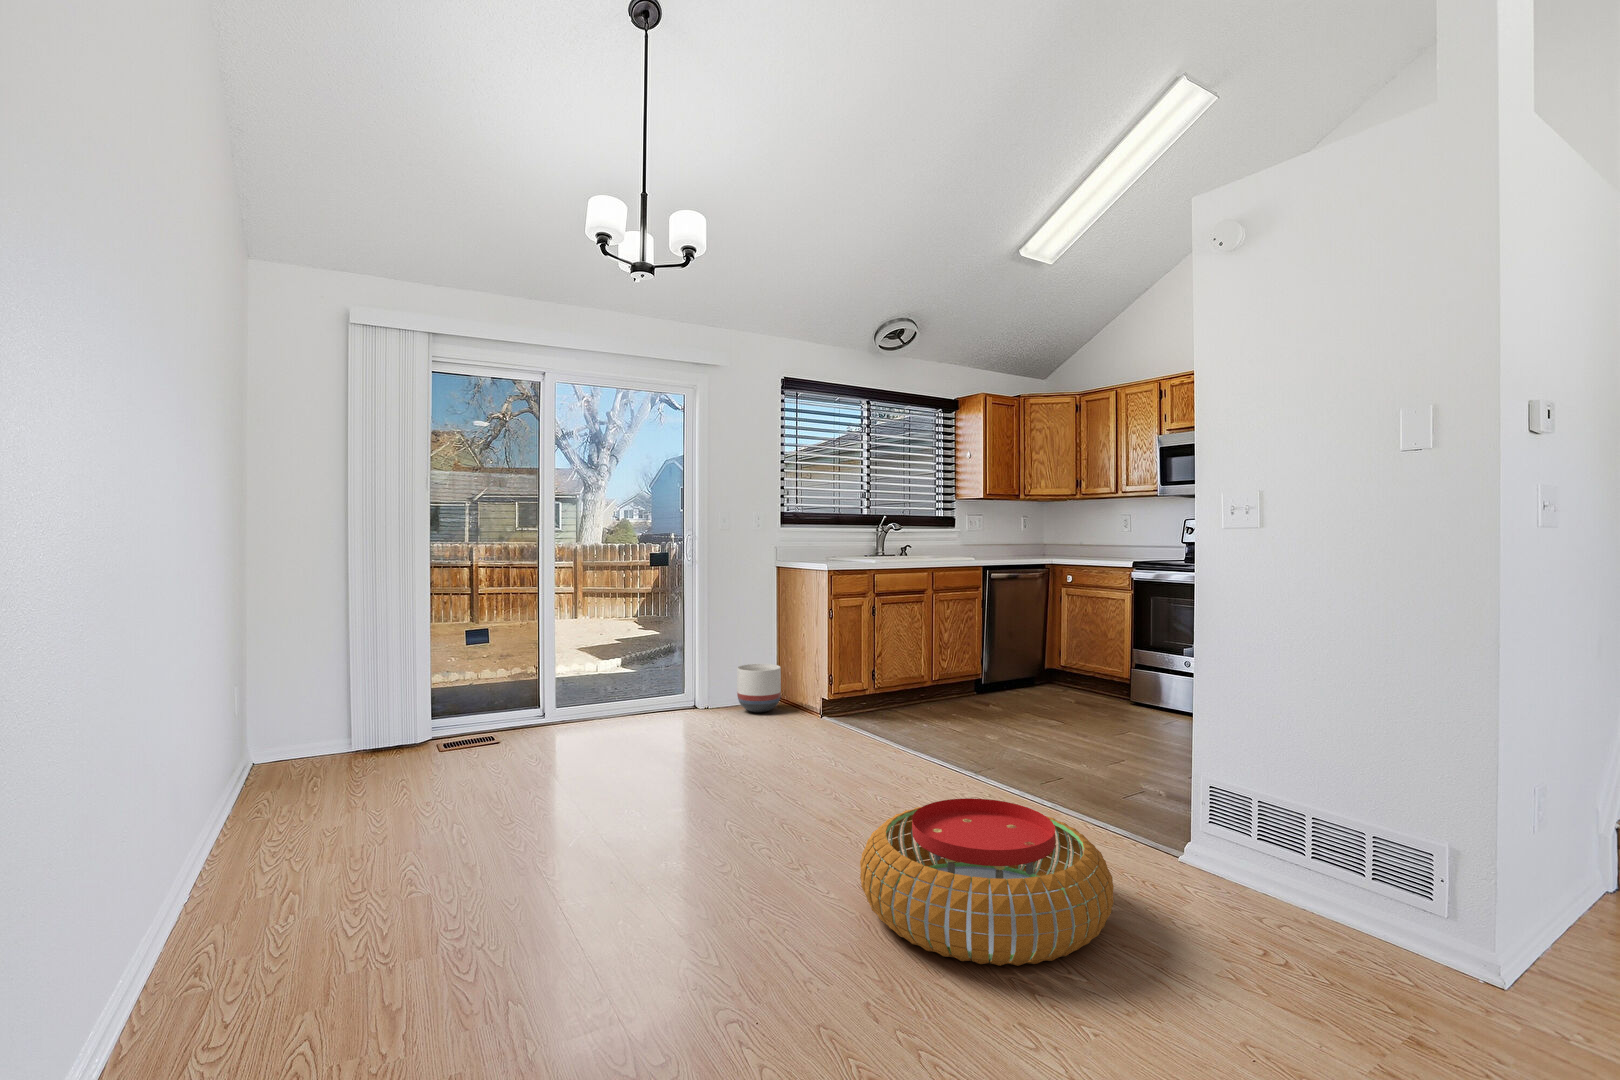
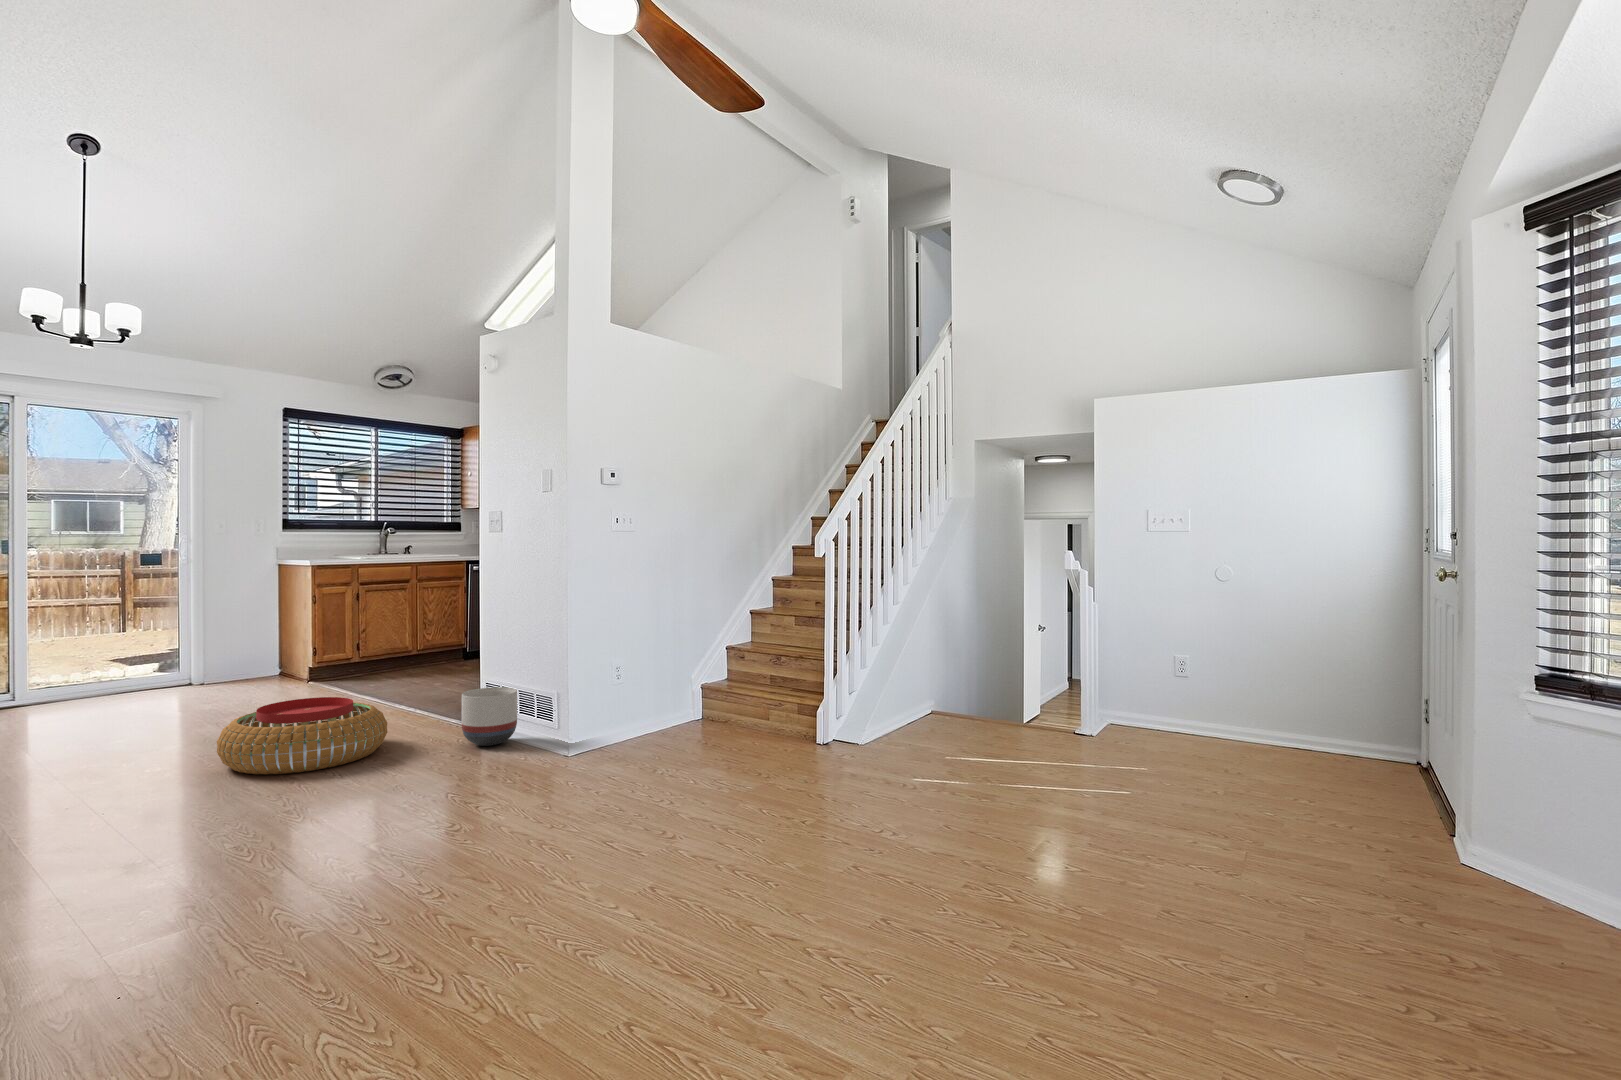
planter: present [737,664,781,712] -> present [461,687,517,746]

